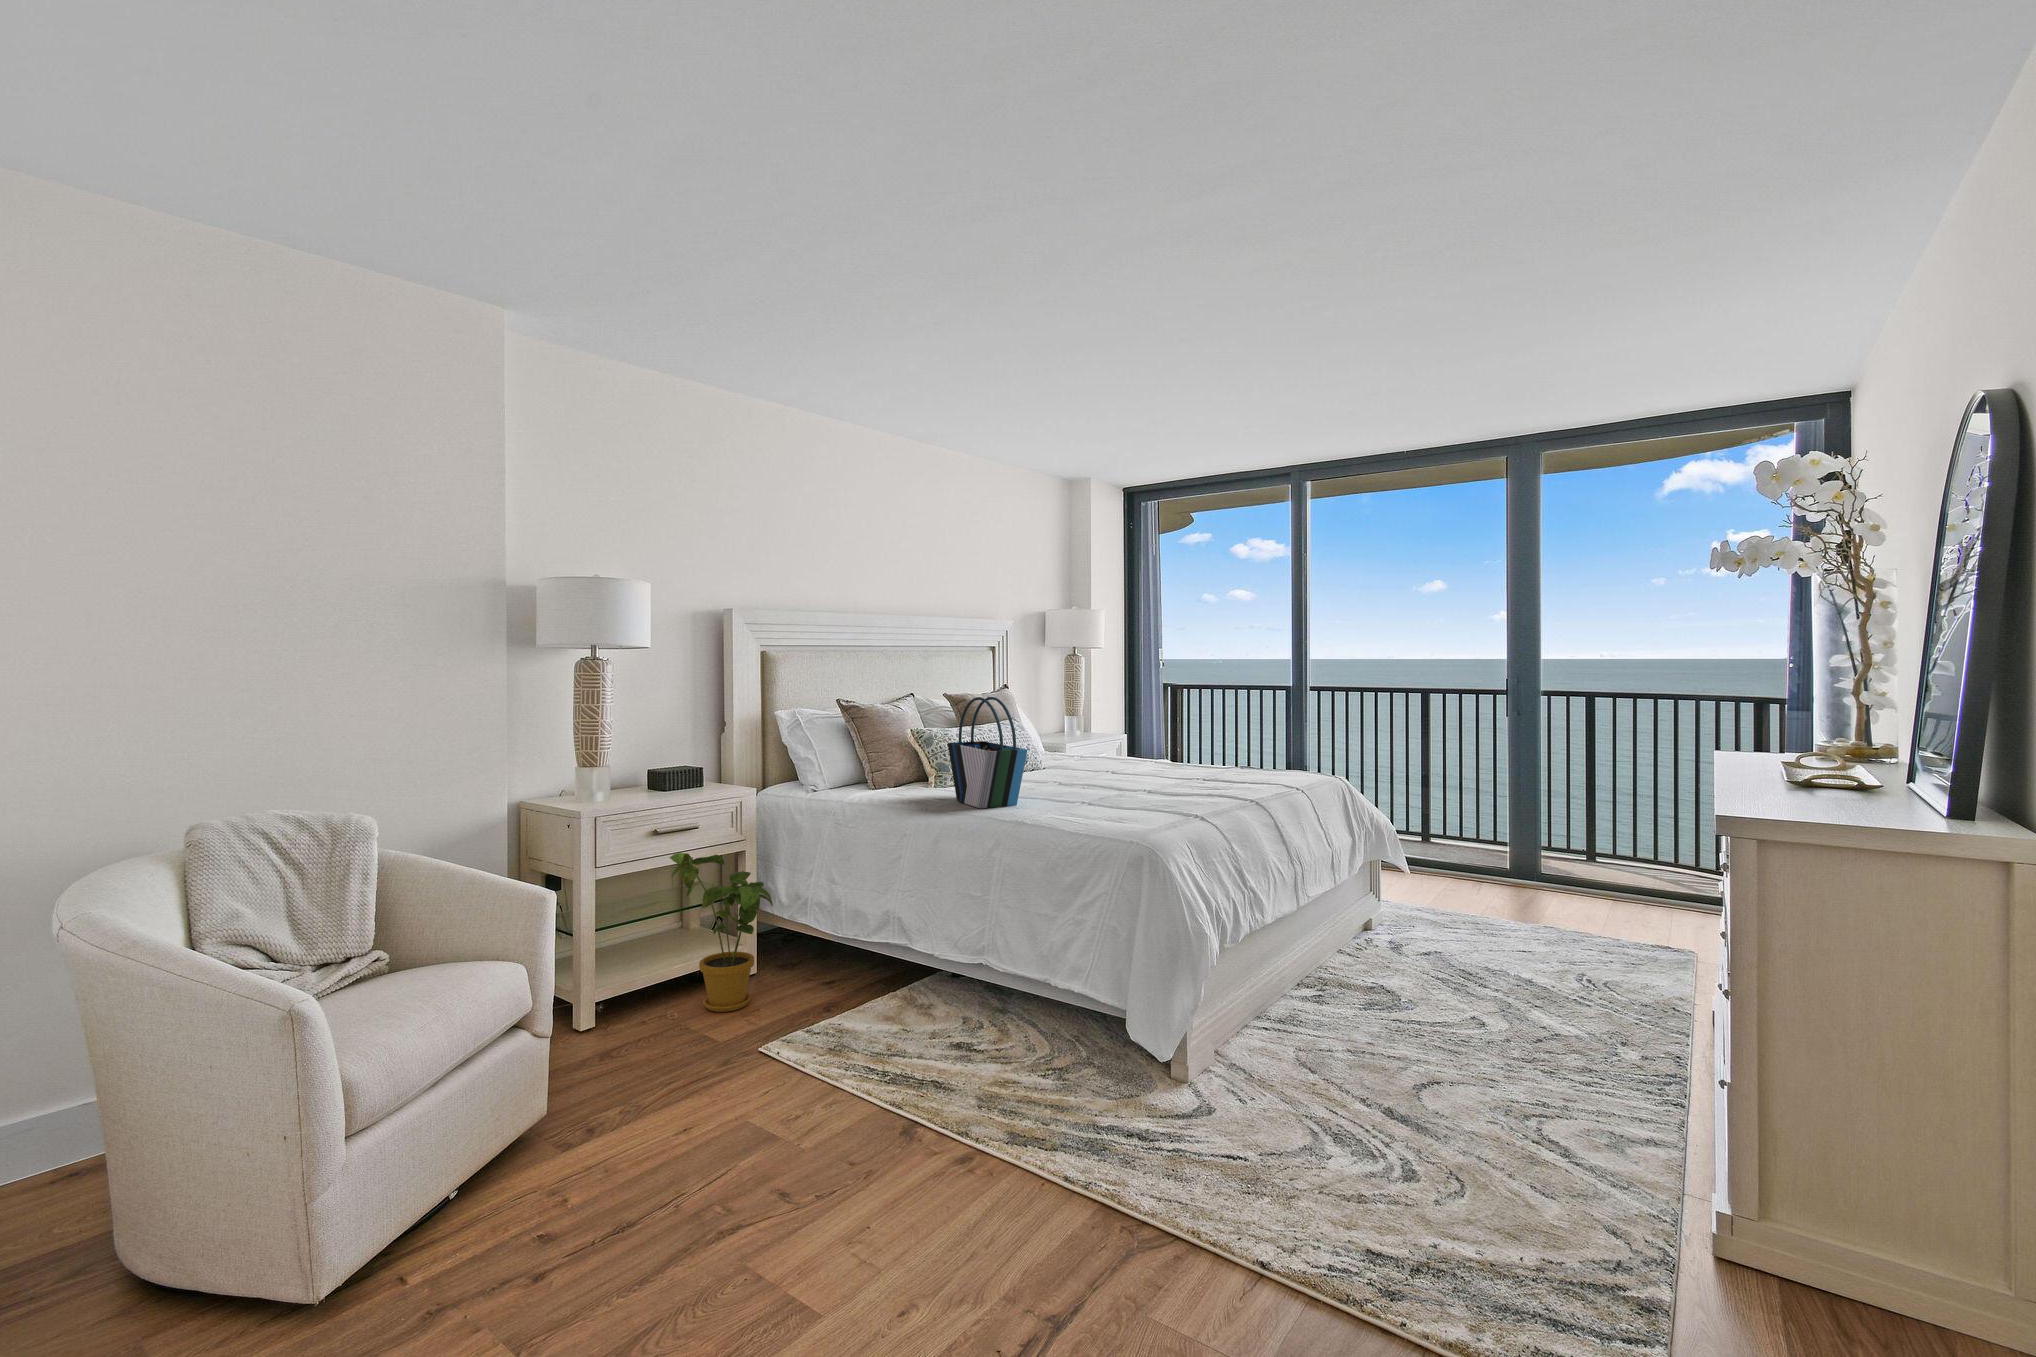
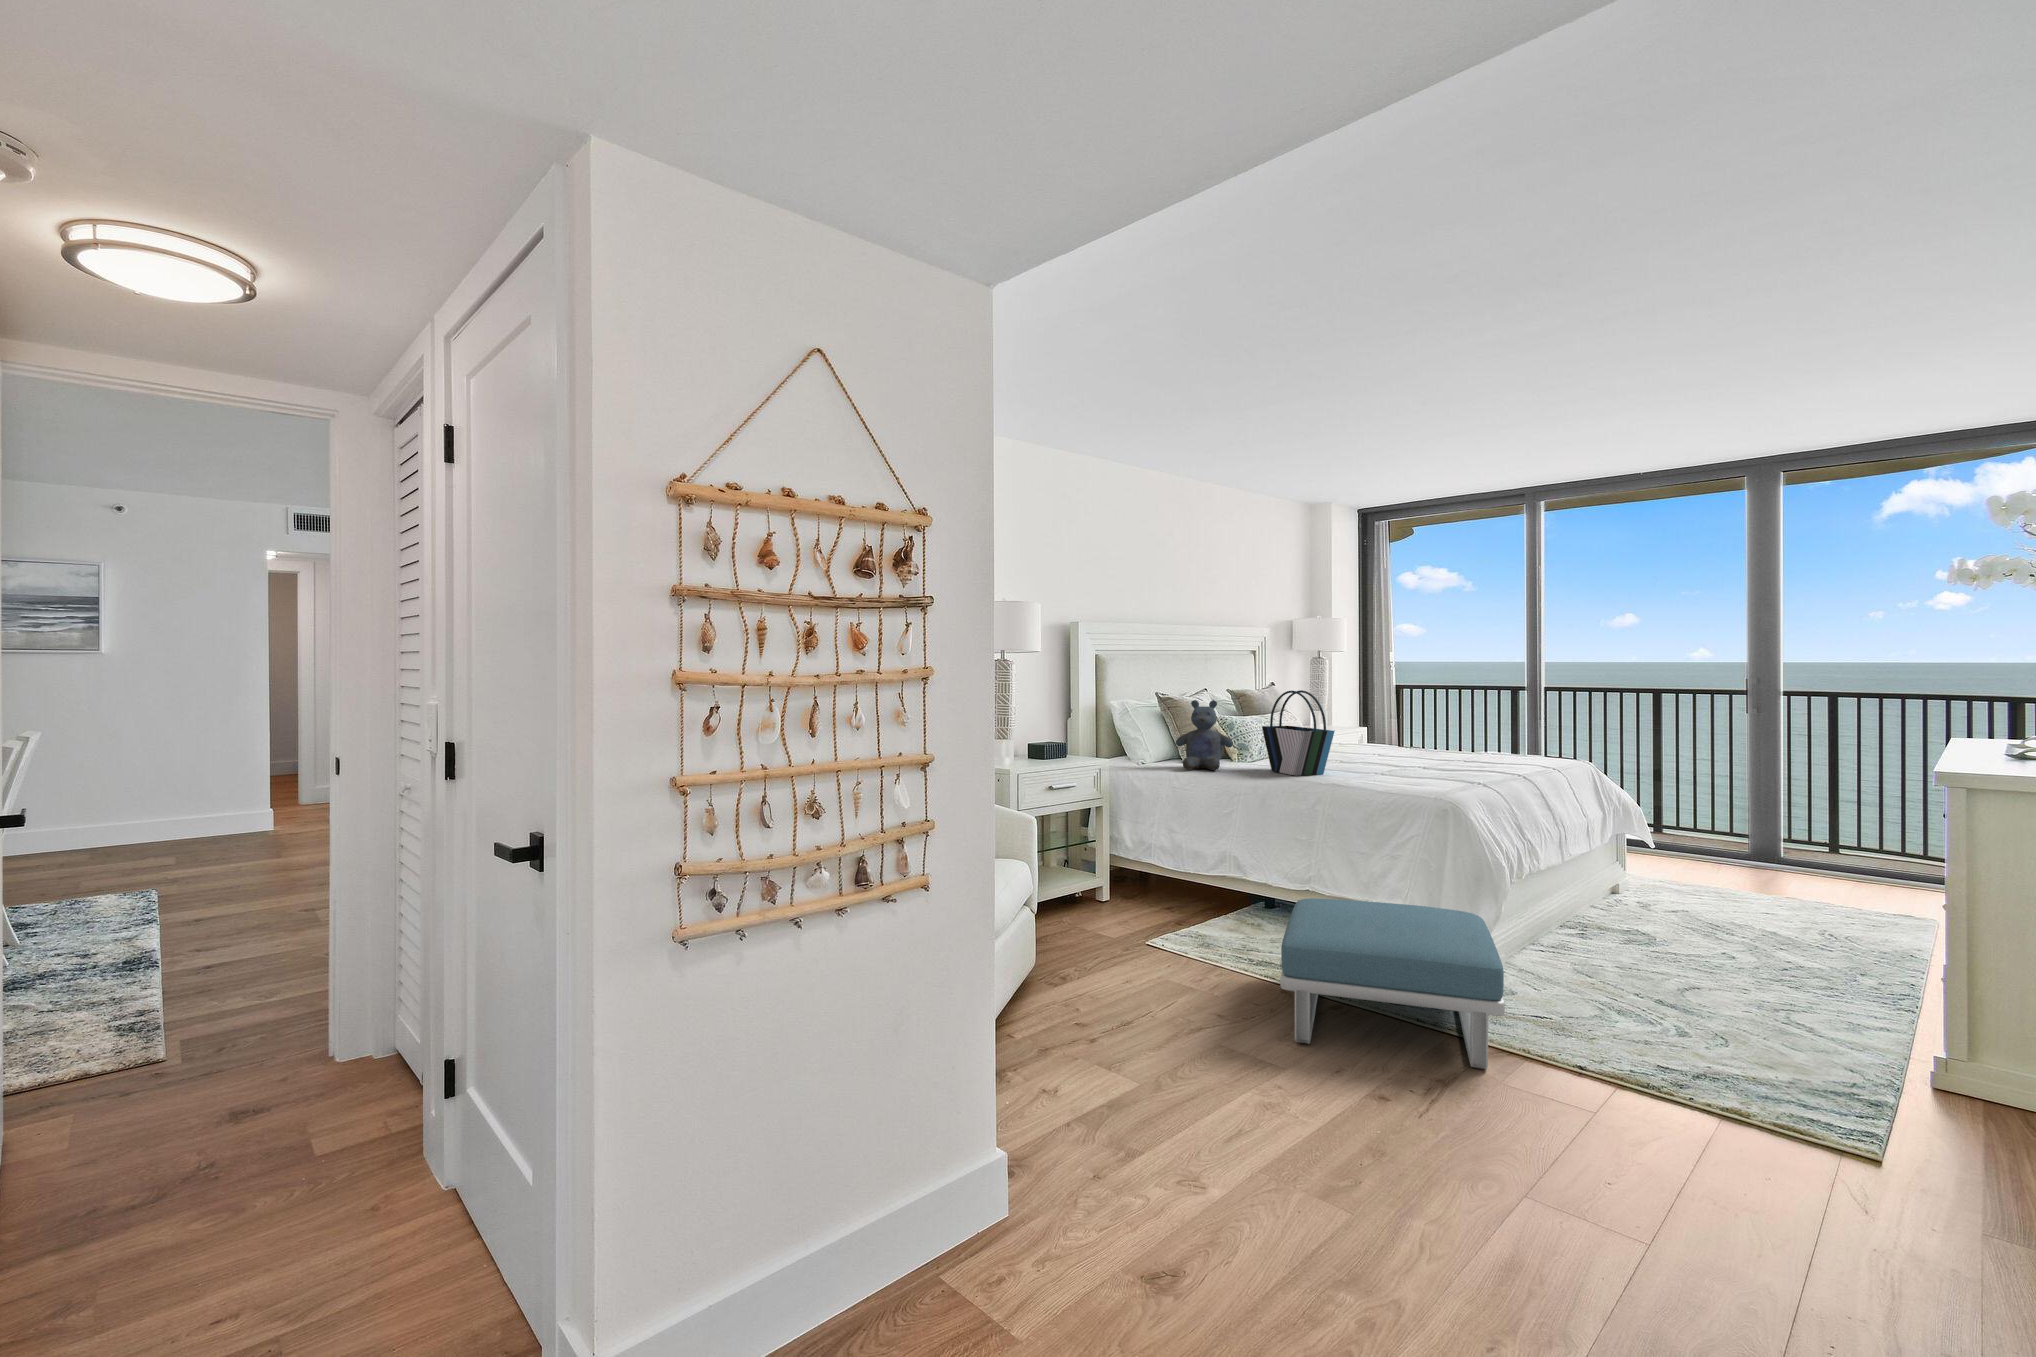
stuffed bear: none [844,709,915,801] -> present [1176,700,1233,770]
house plant: present [670,853,773,1012] -> none [1069,801,1142,919]
footstool: none [849,996,1169,1282] -> present [1280,898,1505,1069]

